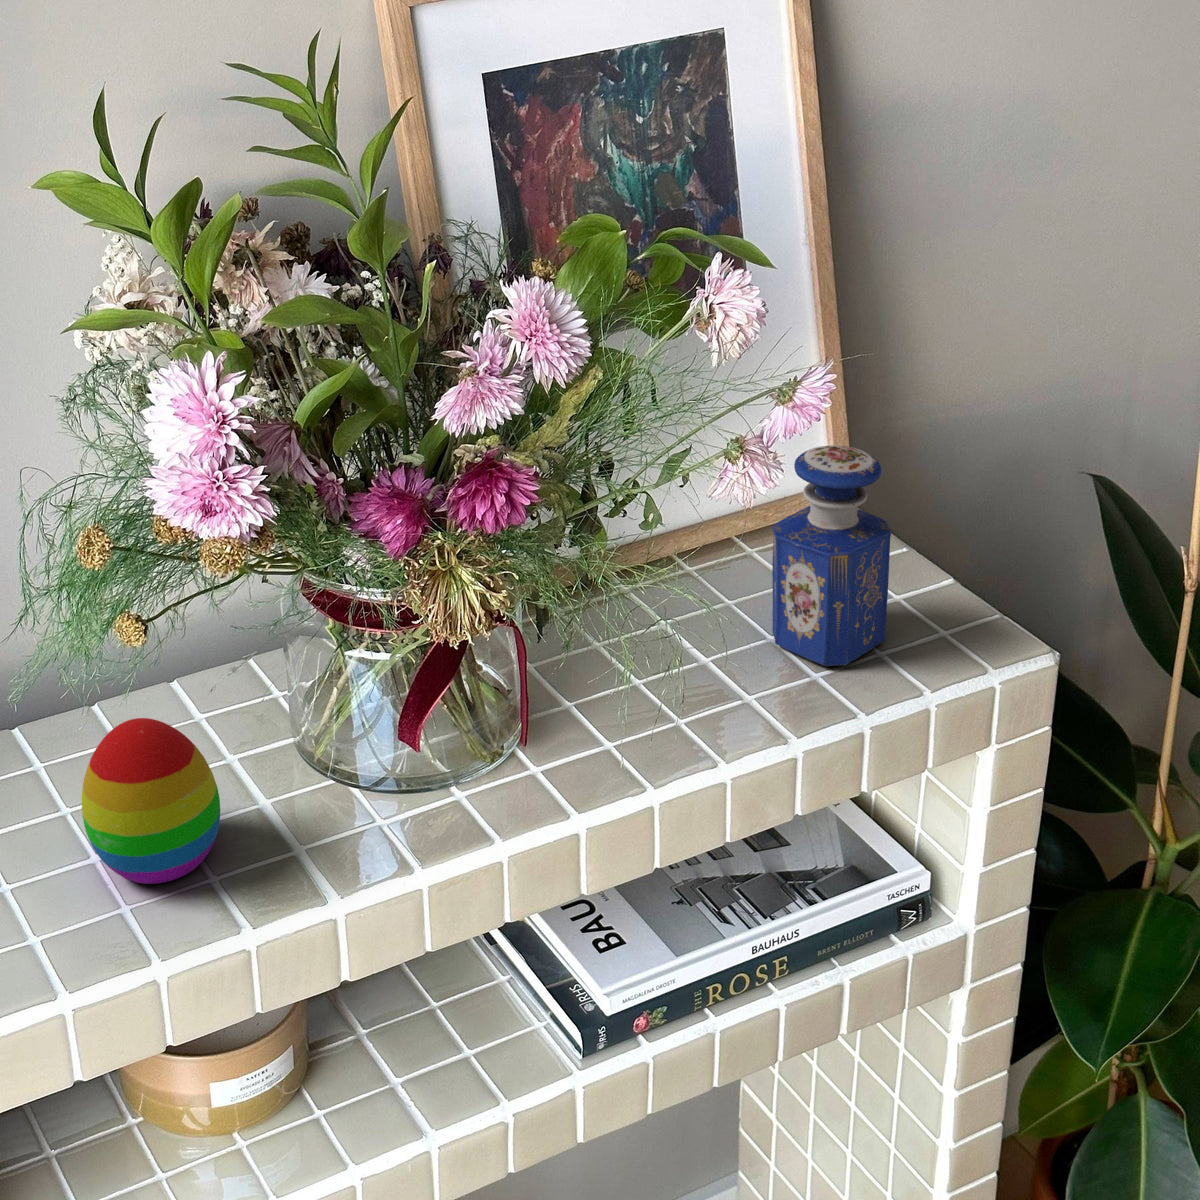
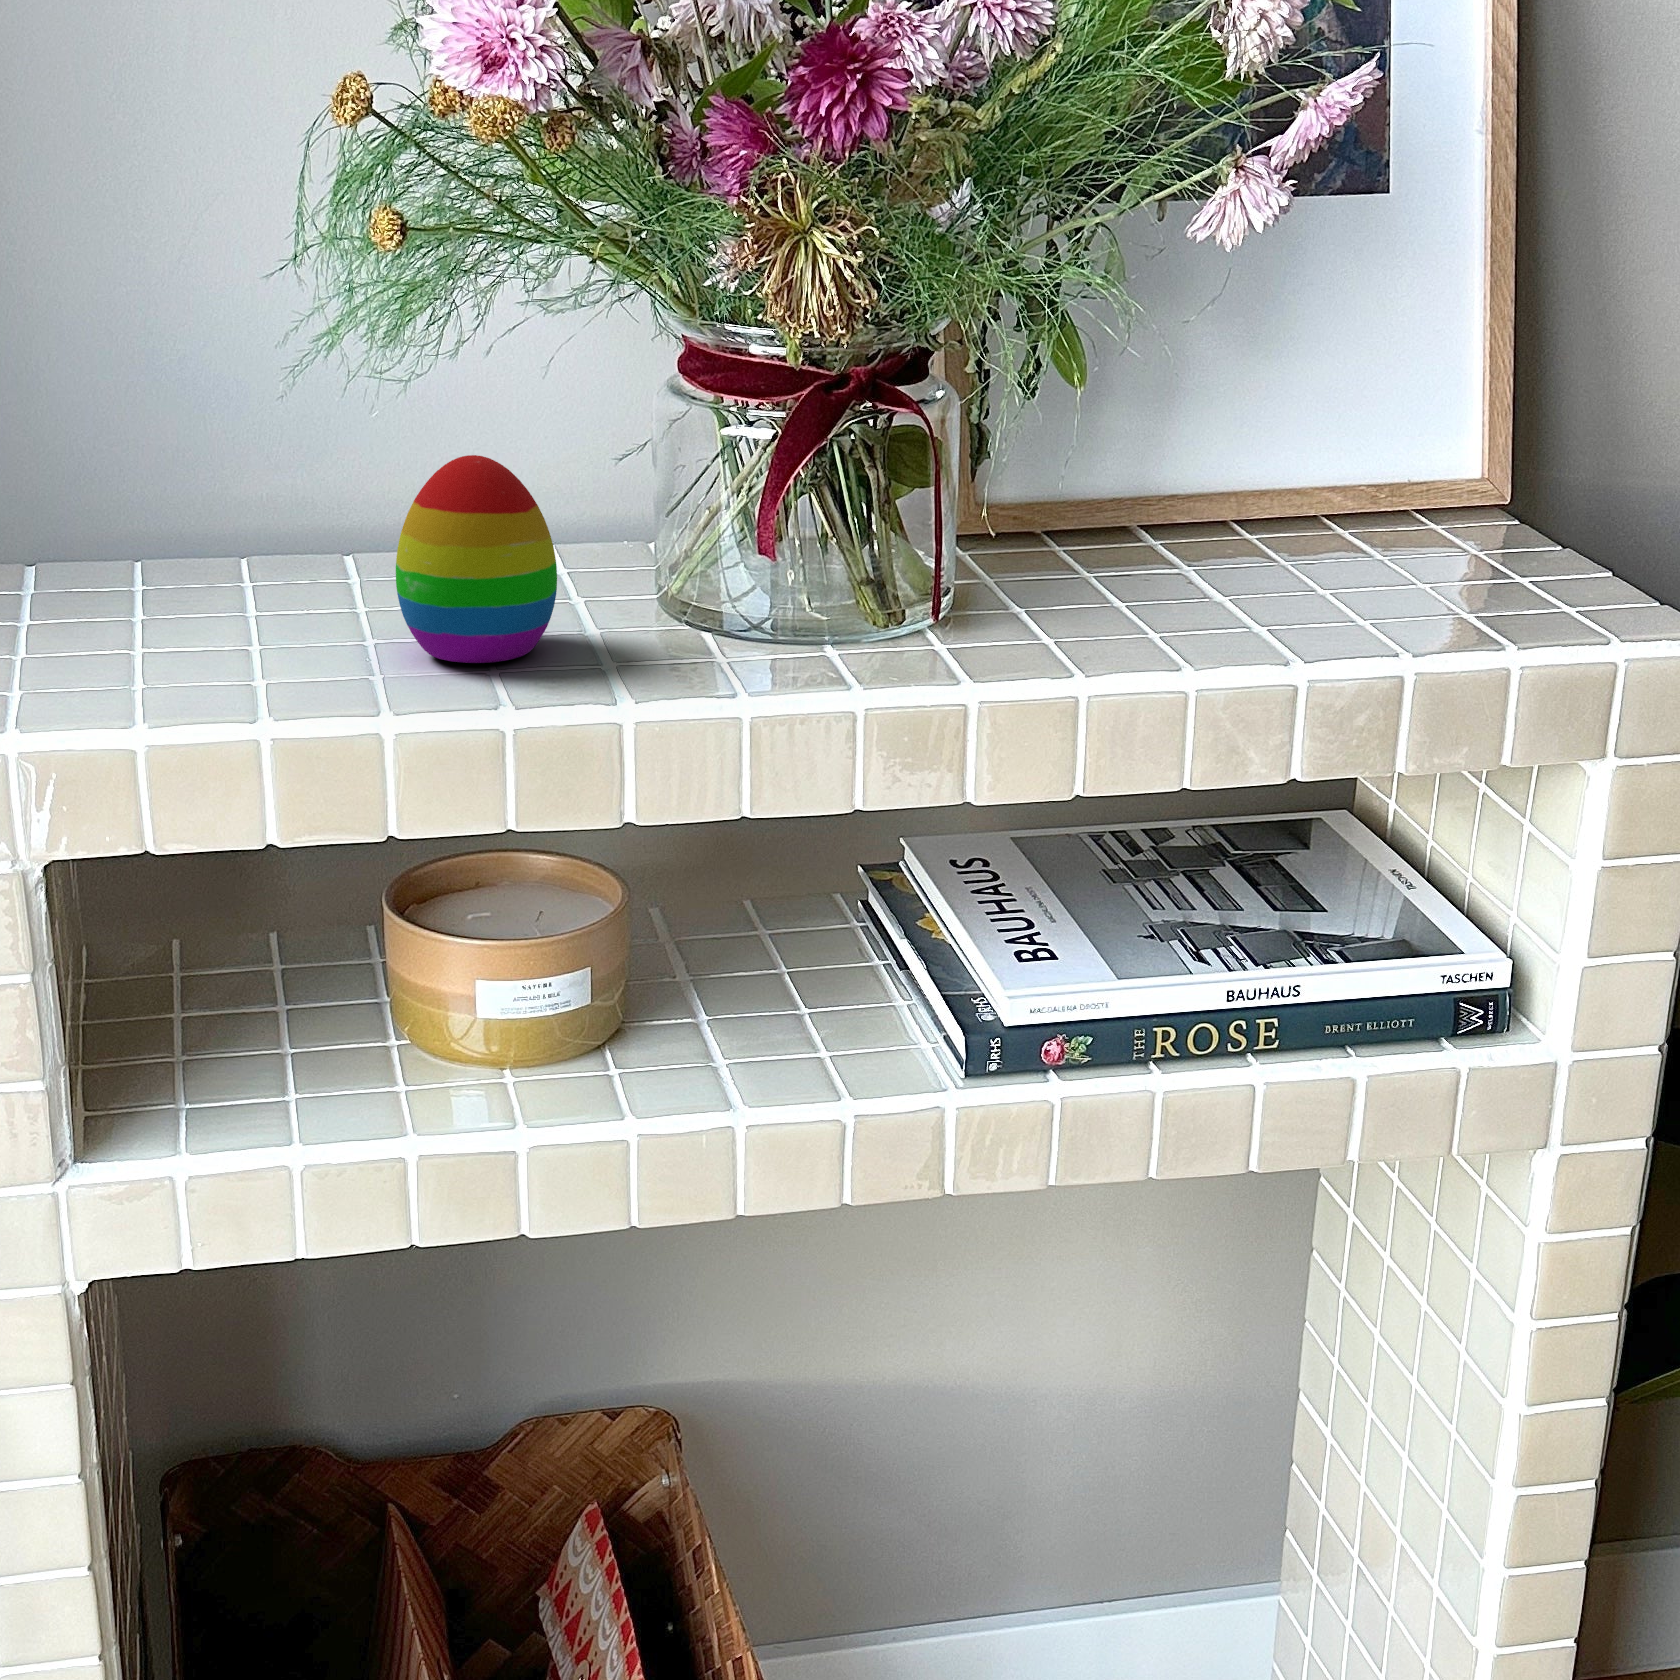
perfume bottle: present [772,445,891,666] -> none [1324,311,1495,610]

